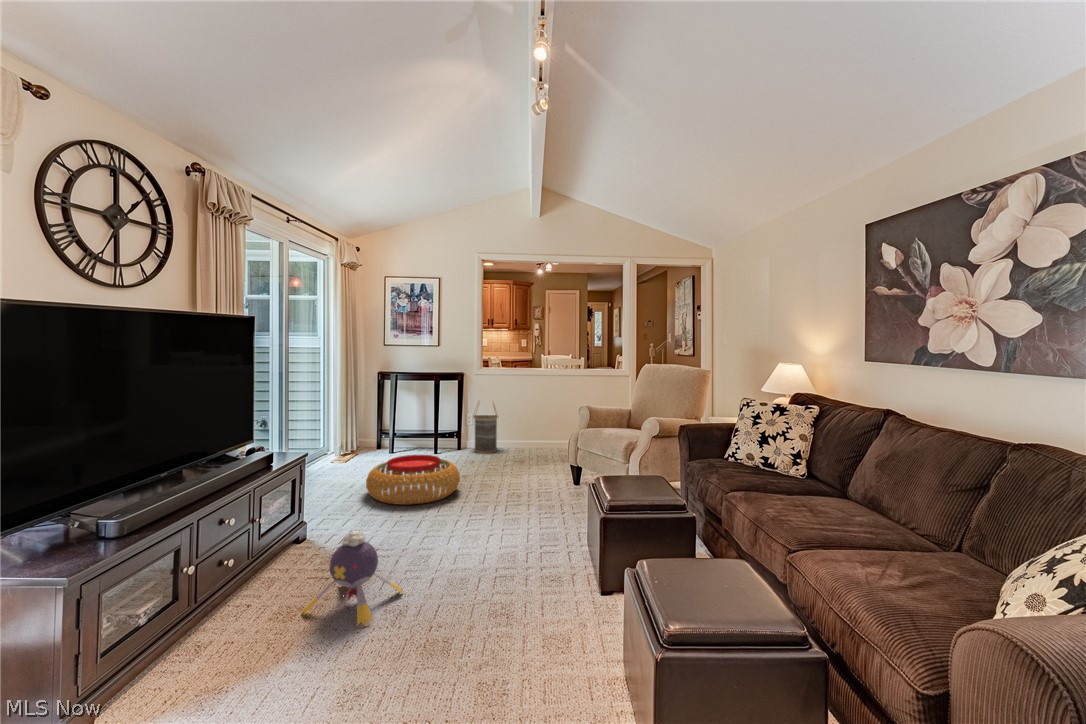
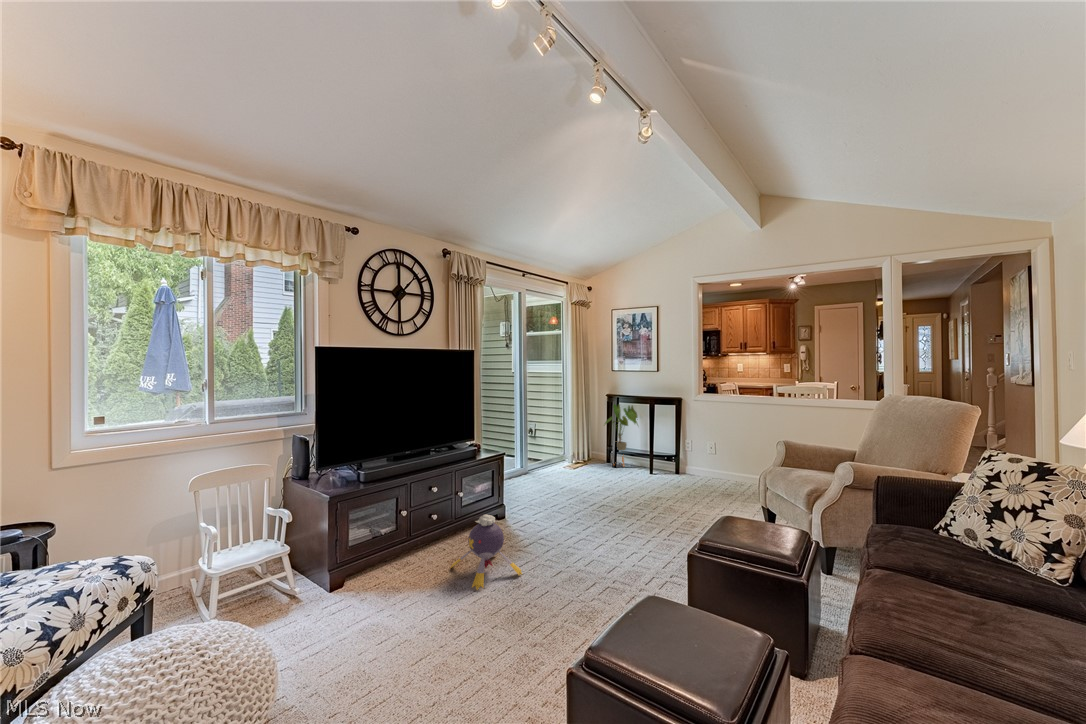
house plant: none [381,384,424,456] -> present [605,404,638,467]
basket: present [474,402,498,453] -> none [685,424,711,476]
pouf: present [366,455,460,505] -> none [562,466,641,509]

